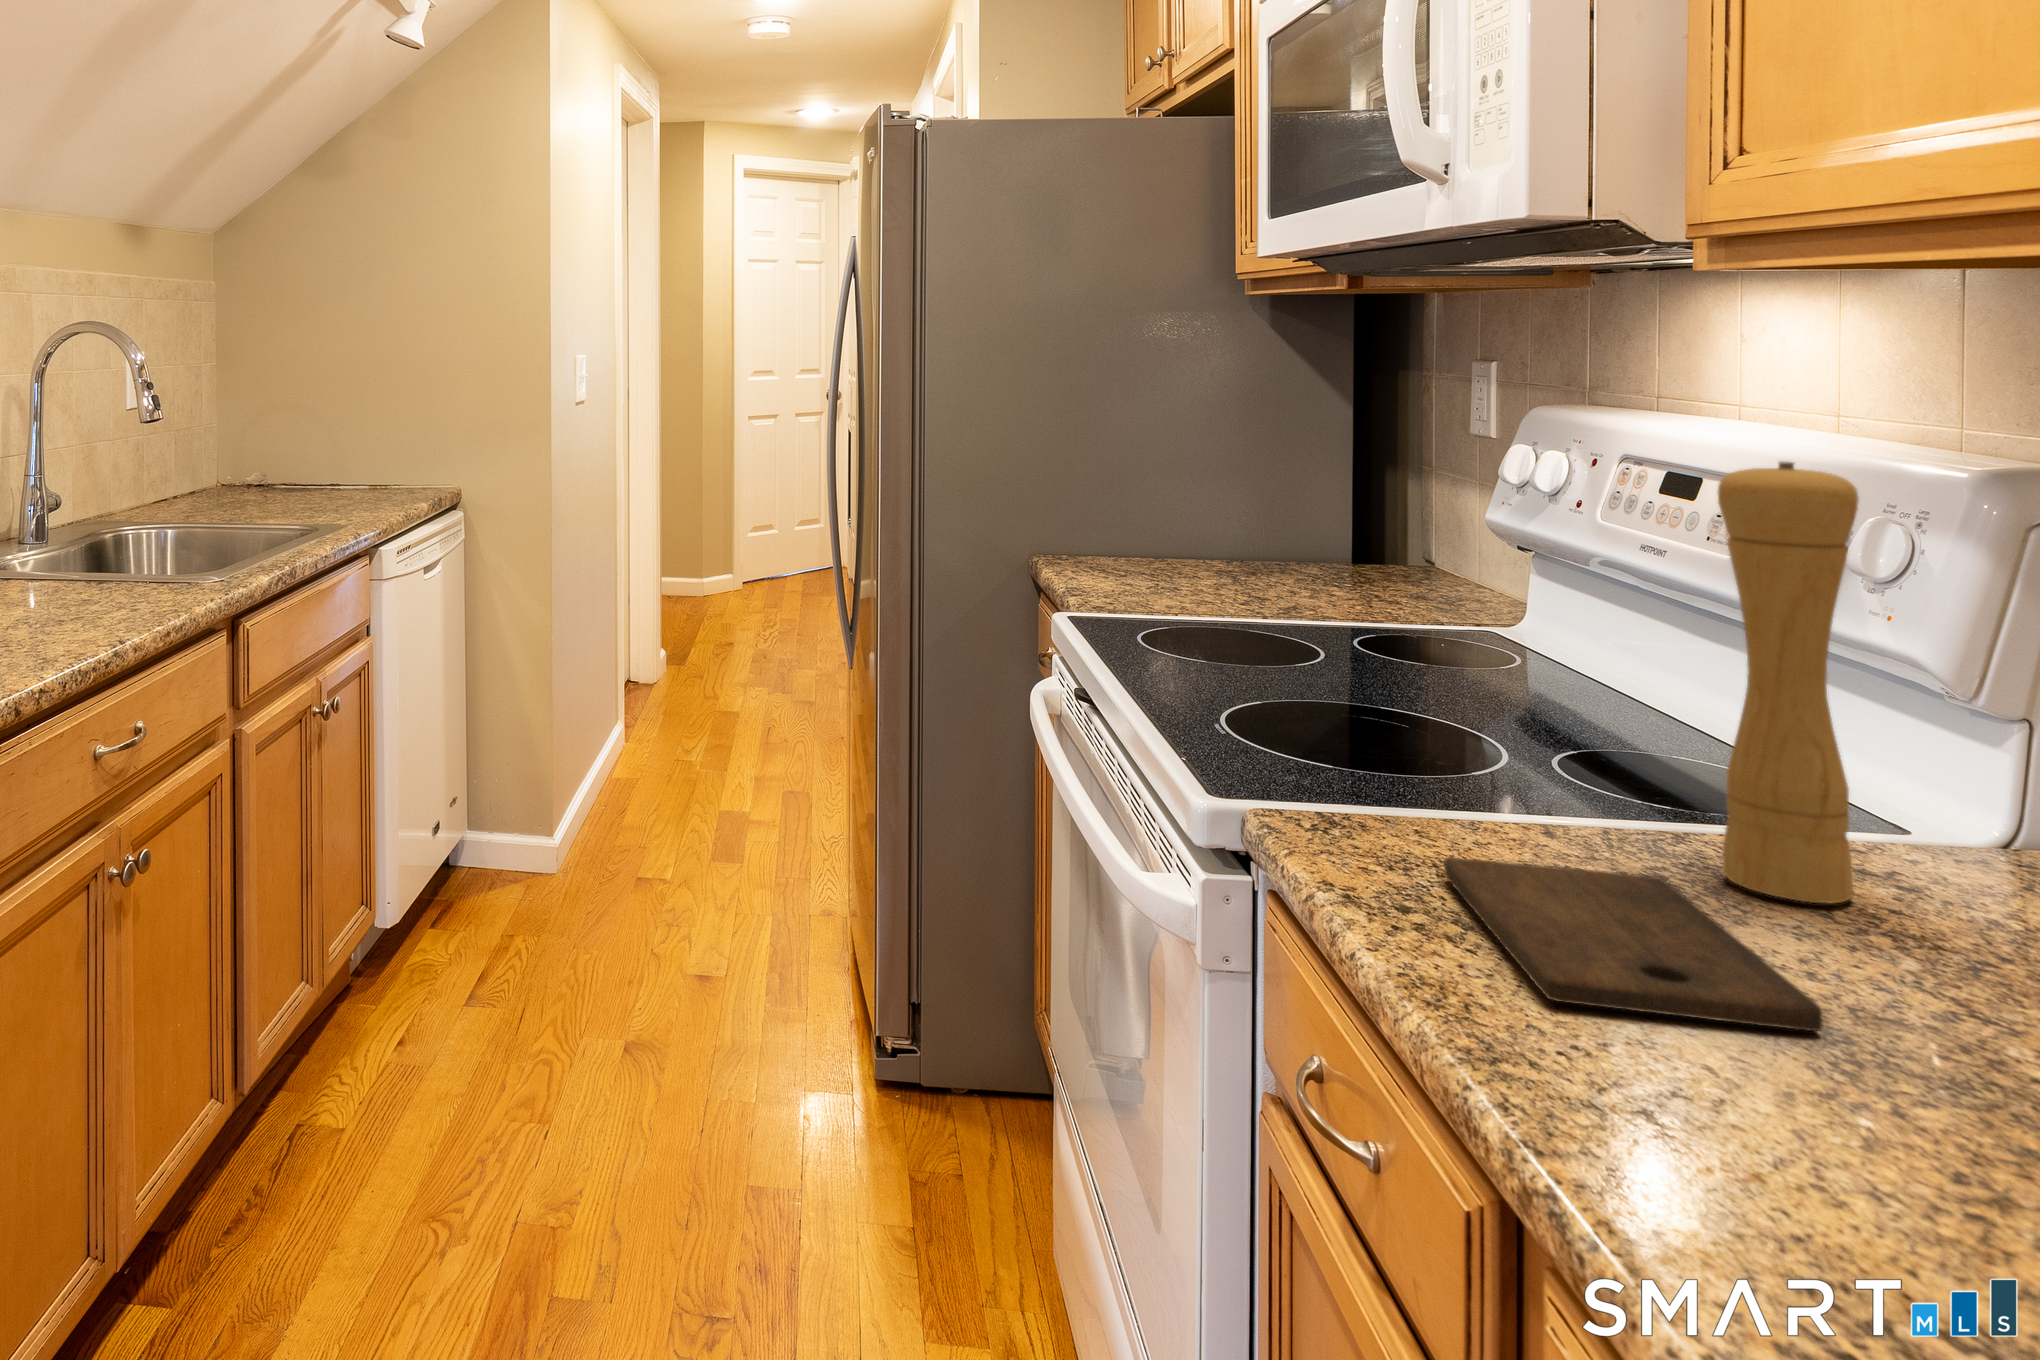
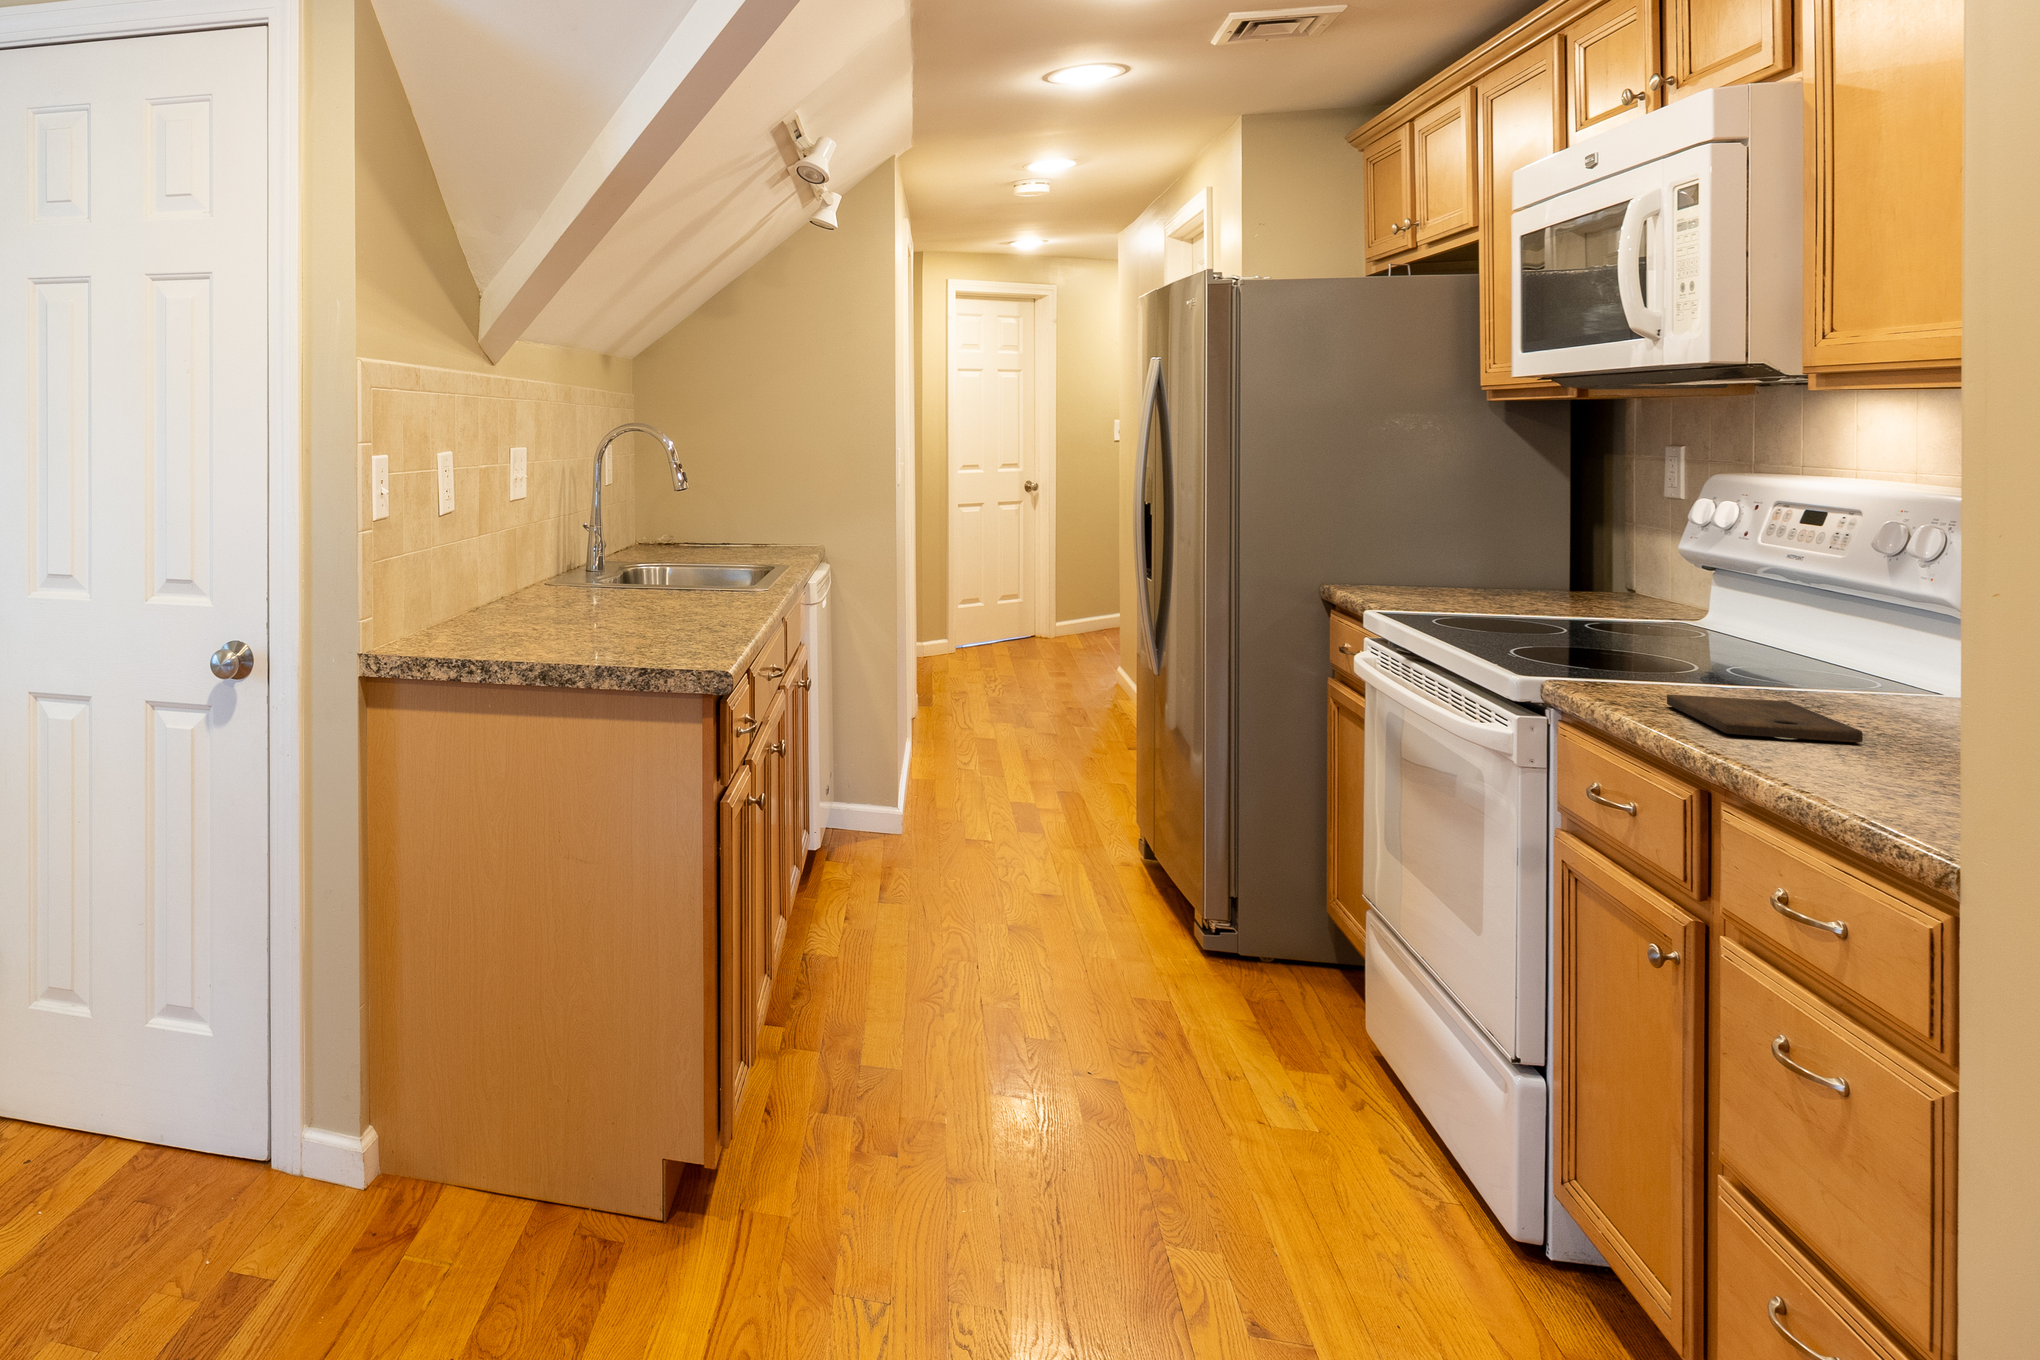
pepper mill: present [1718,461,1859,903] -> none [1821,490,1897,714]

